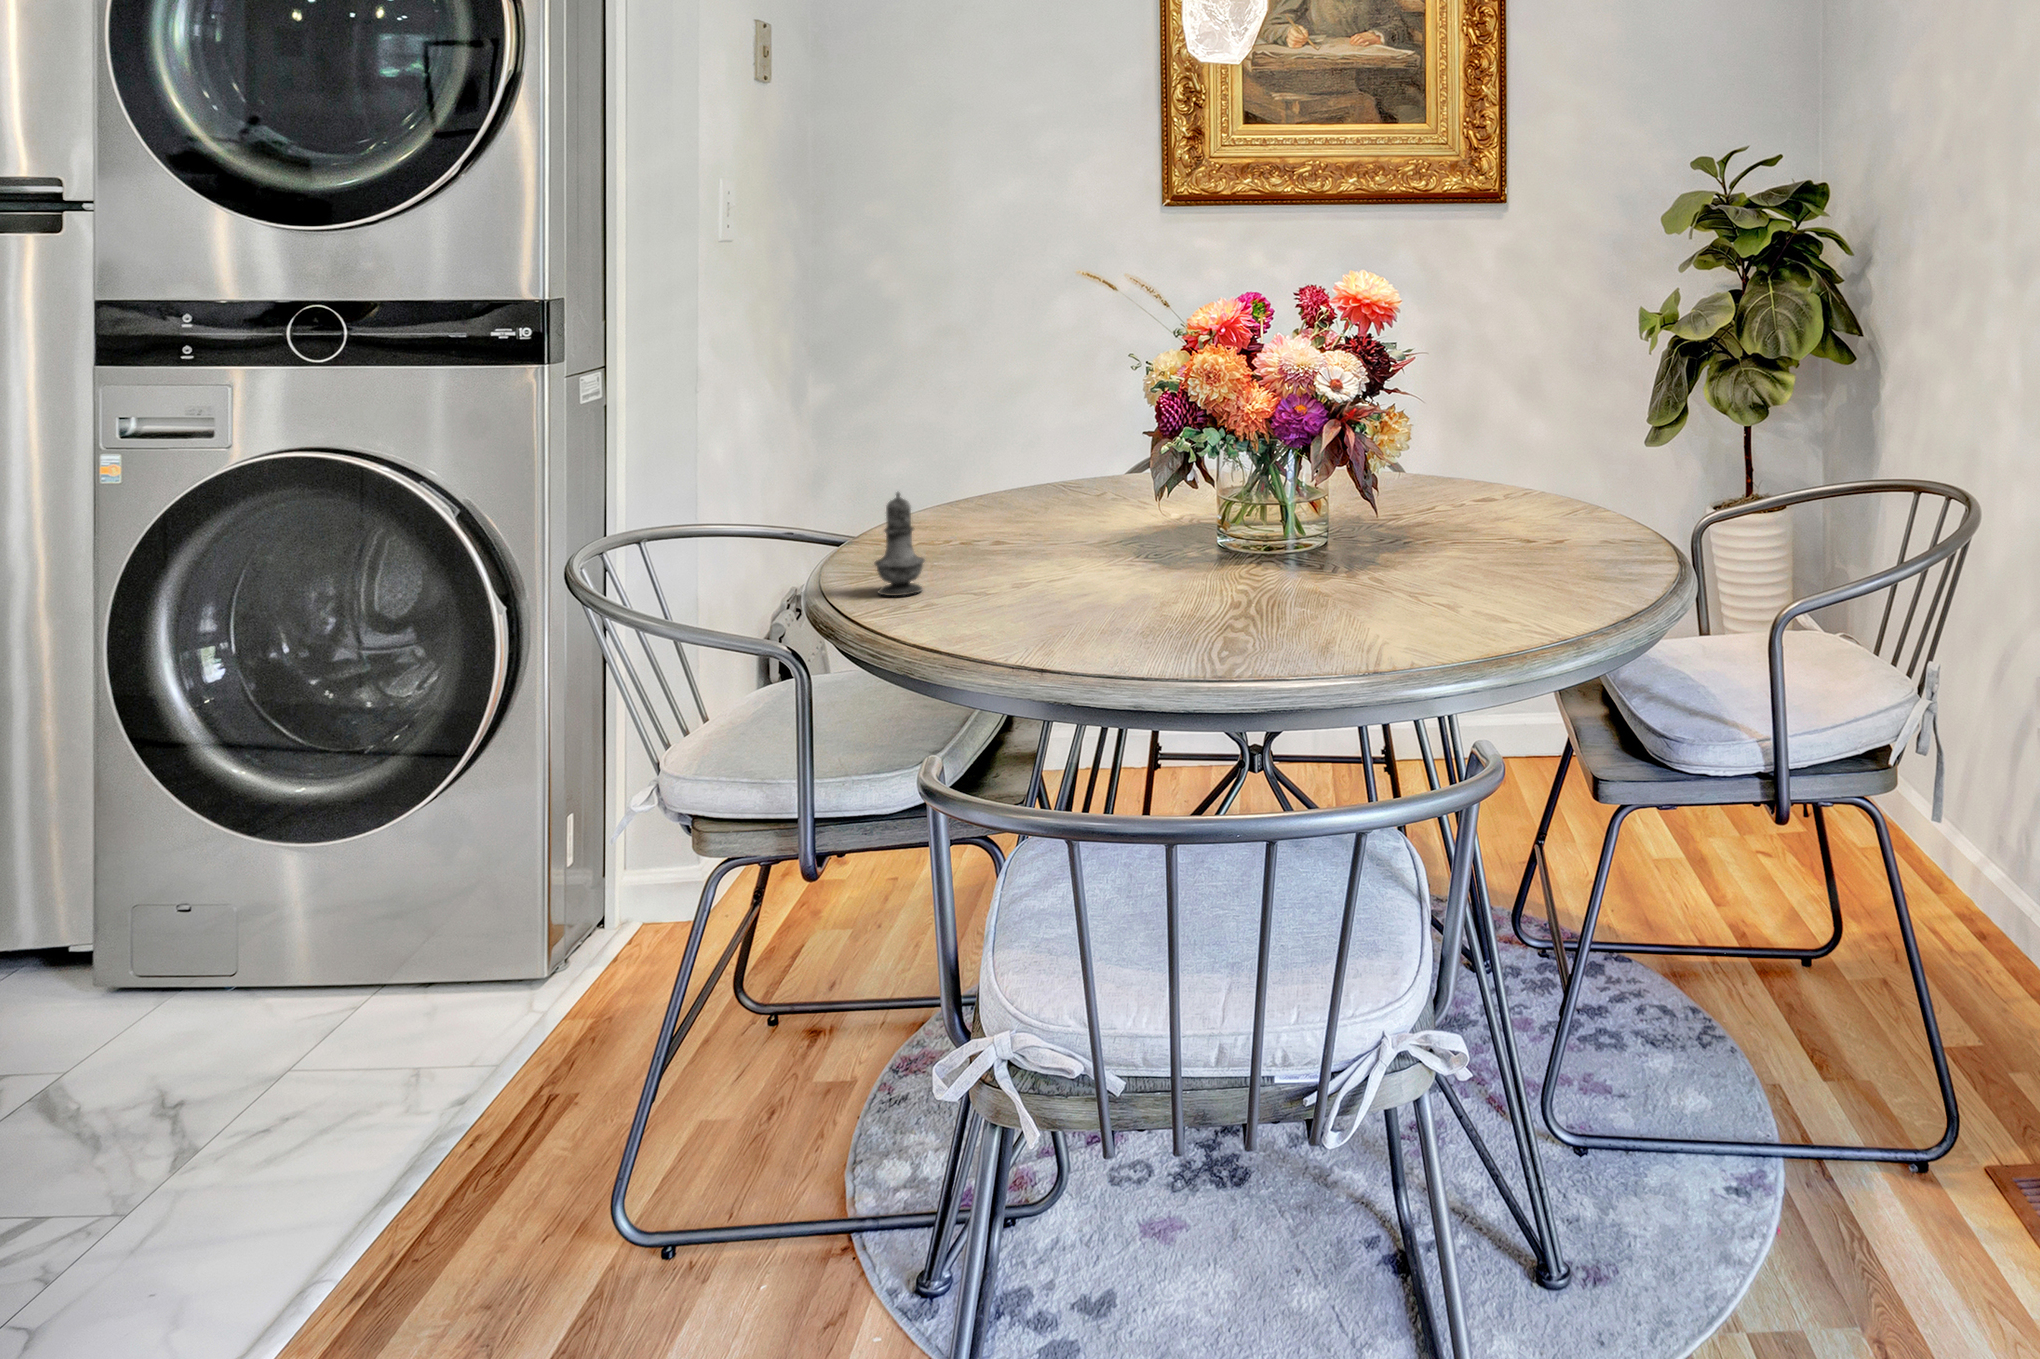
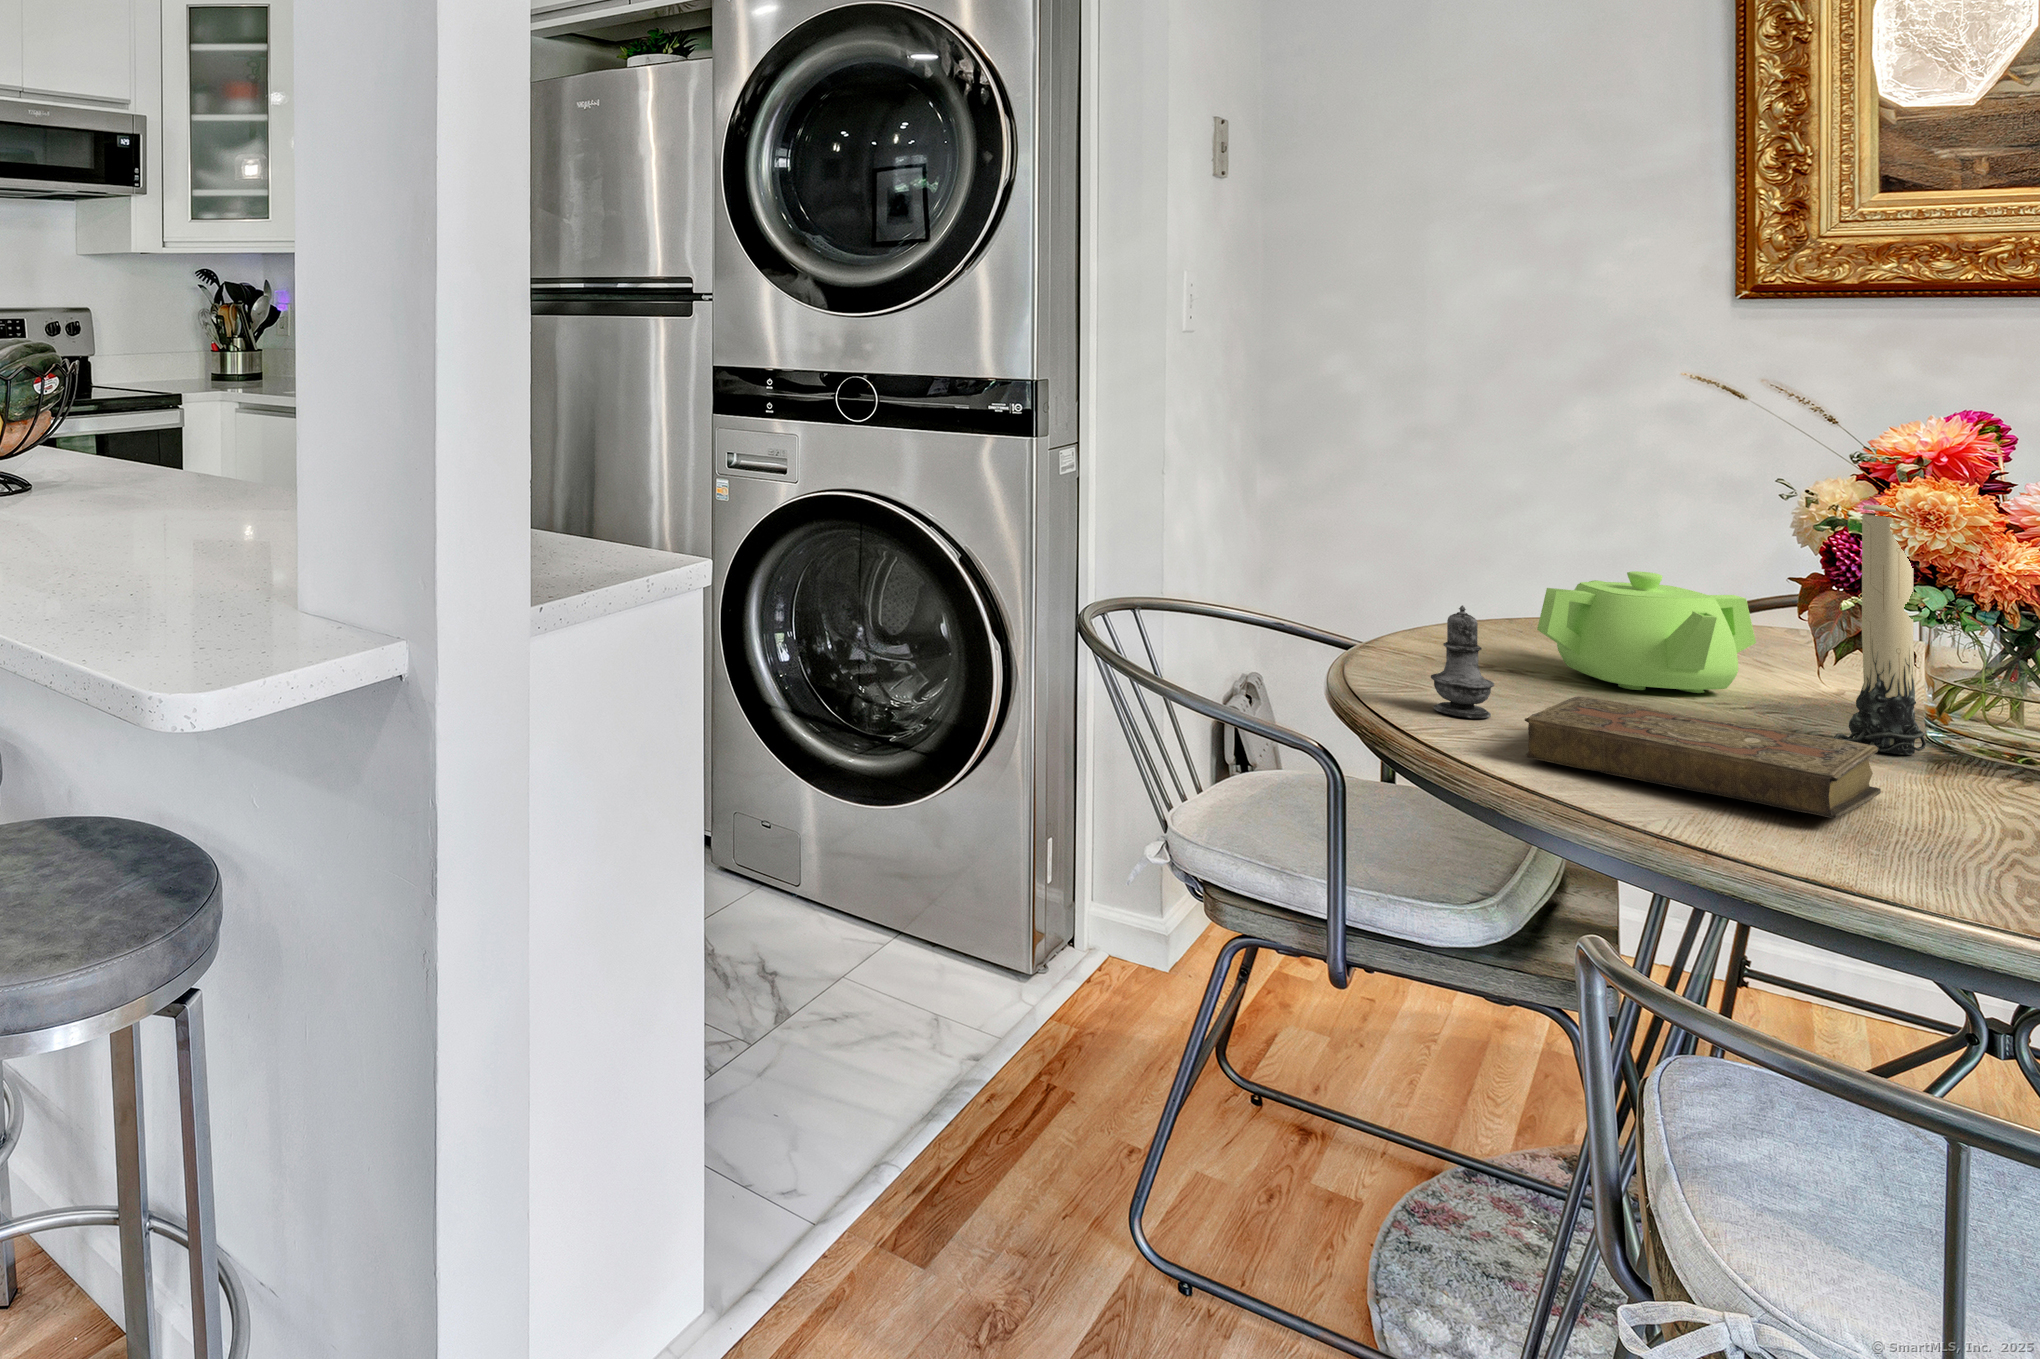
candle: none [1159,368,1213,566] -> present [1834,505,1926,755]
teapot: none [973,443,1127,546] -> present [1537,571,1756,693]
book: none [934,558,1173,622] -> present [1525,696,1881,819]

